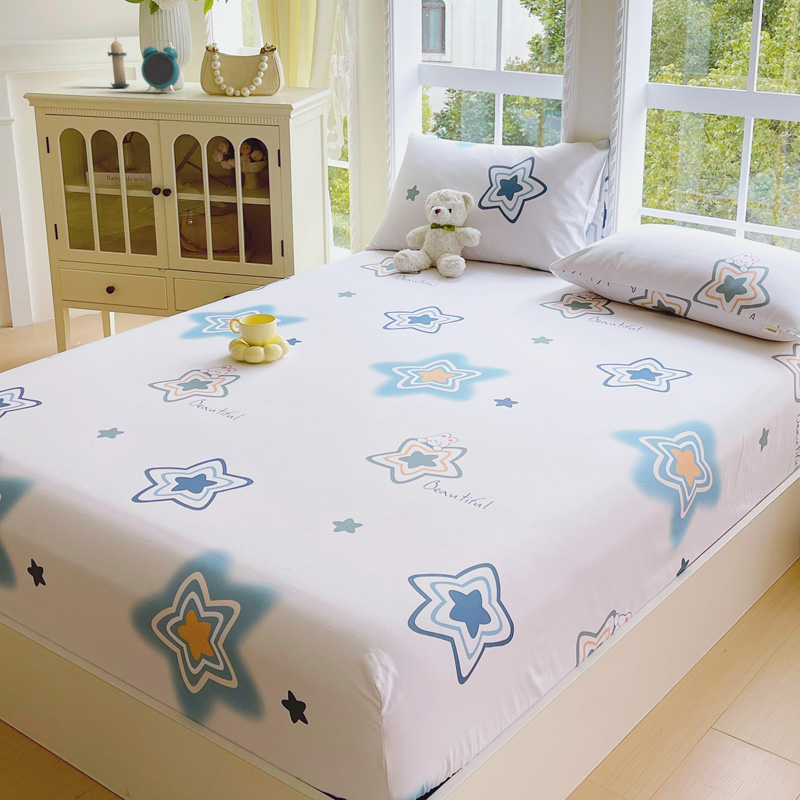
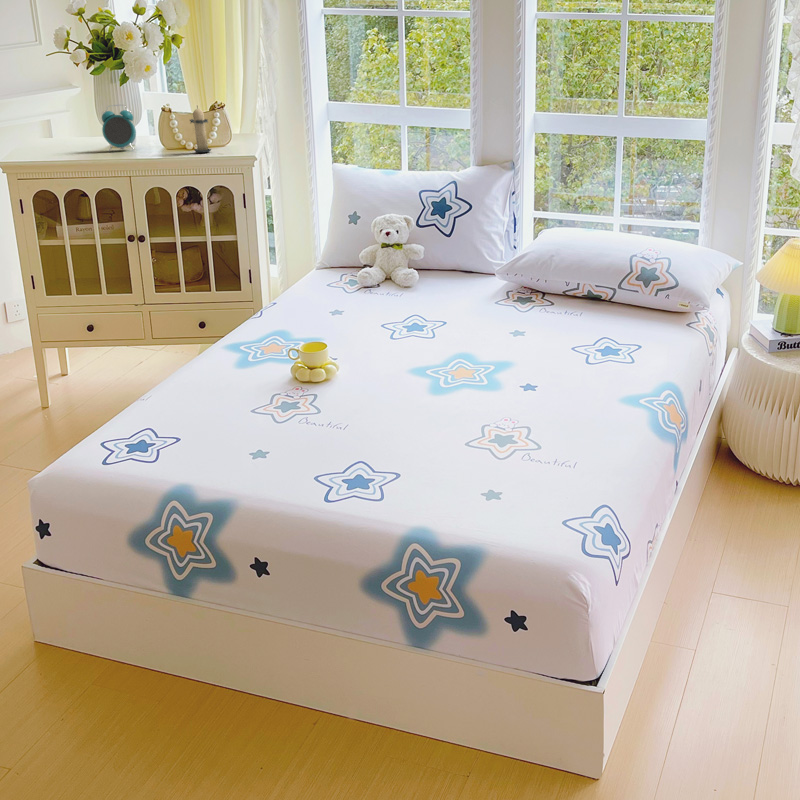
candle: present [108,41,129,87] -> present [190,106,211,152]

